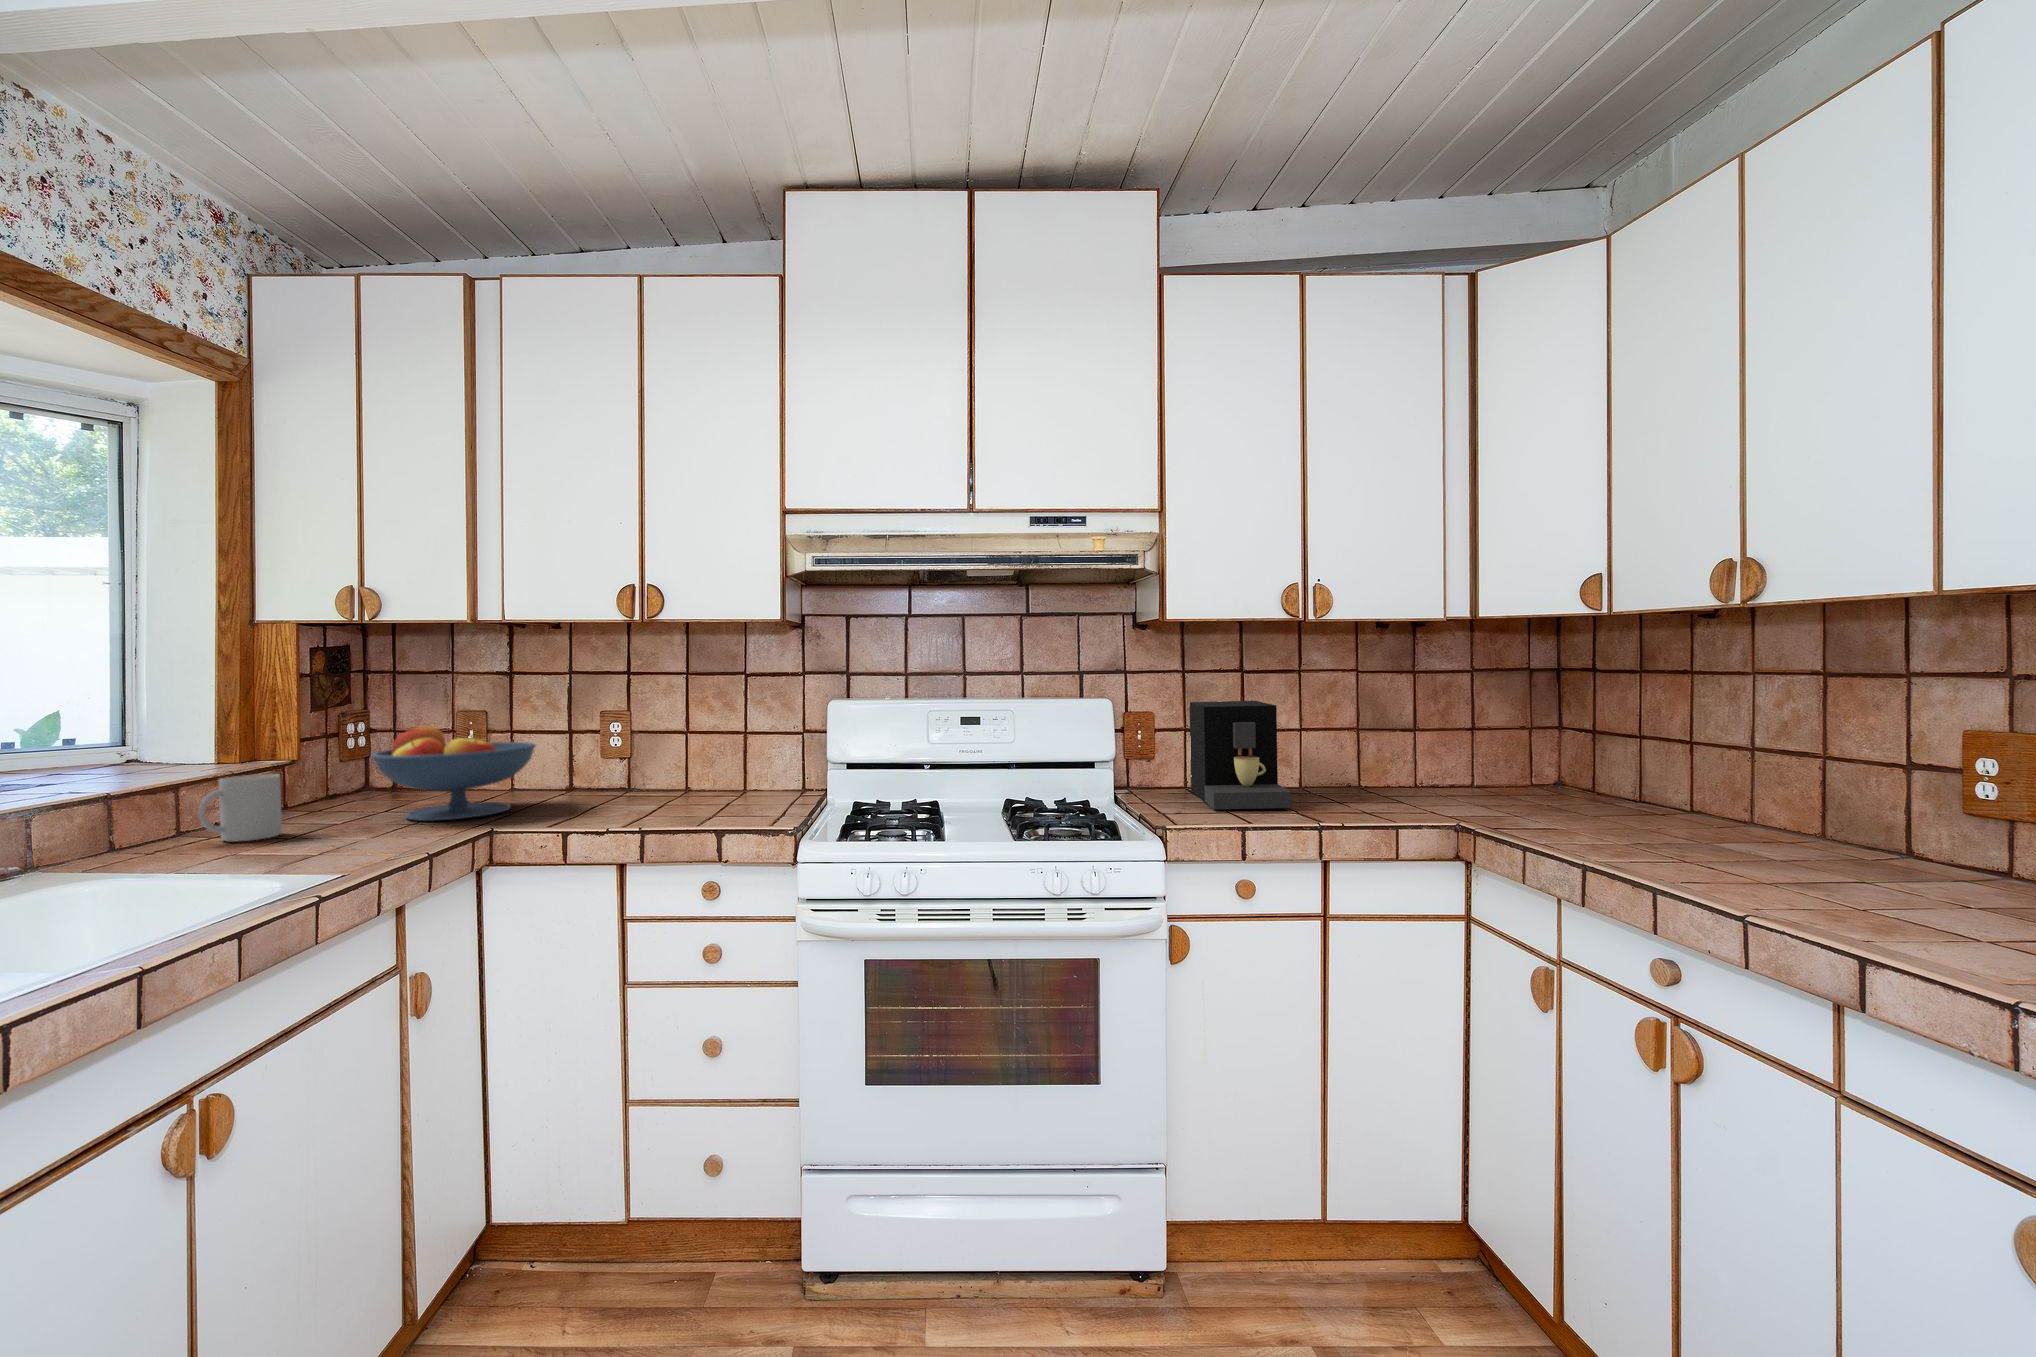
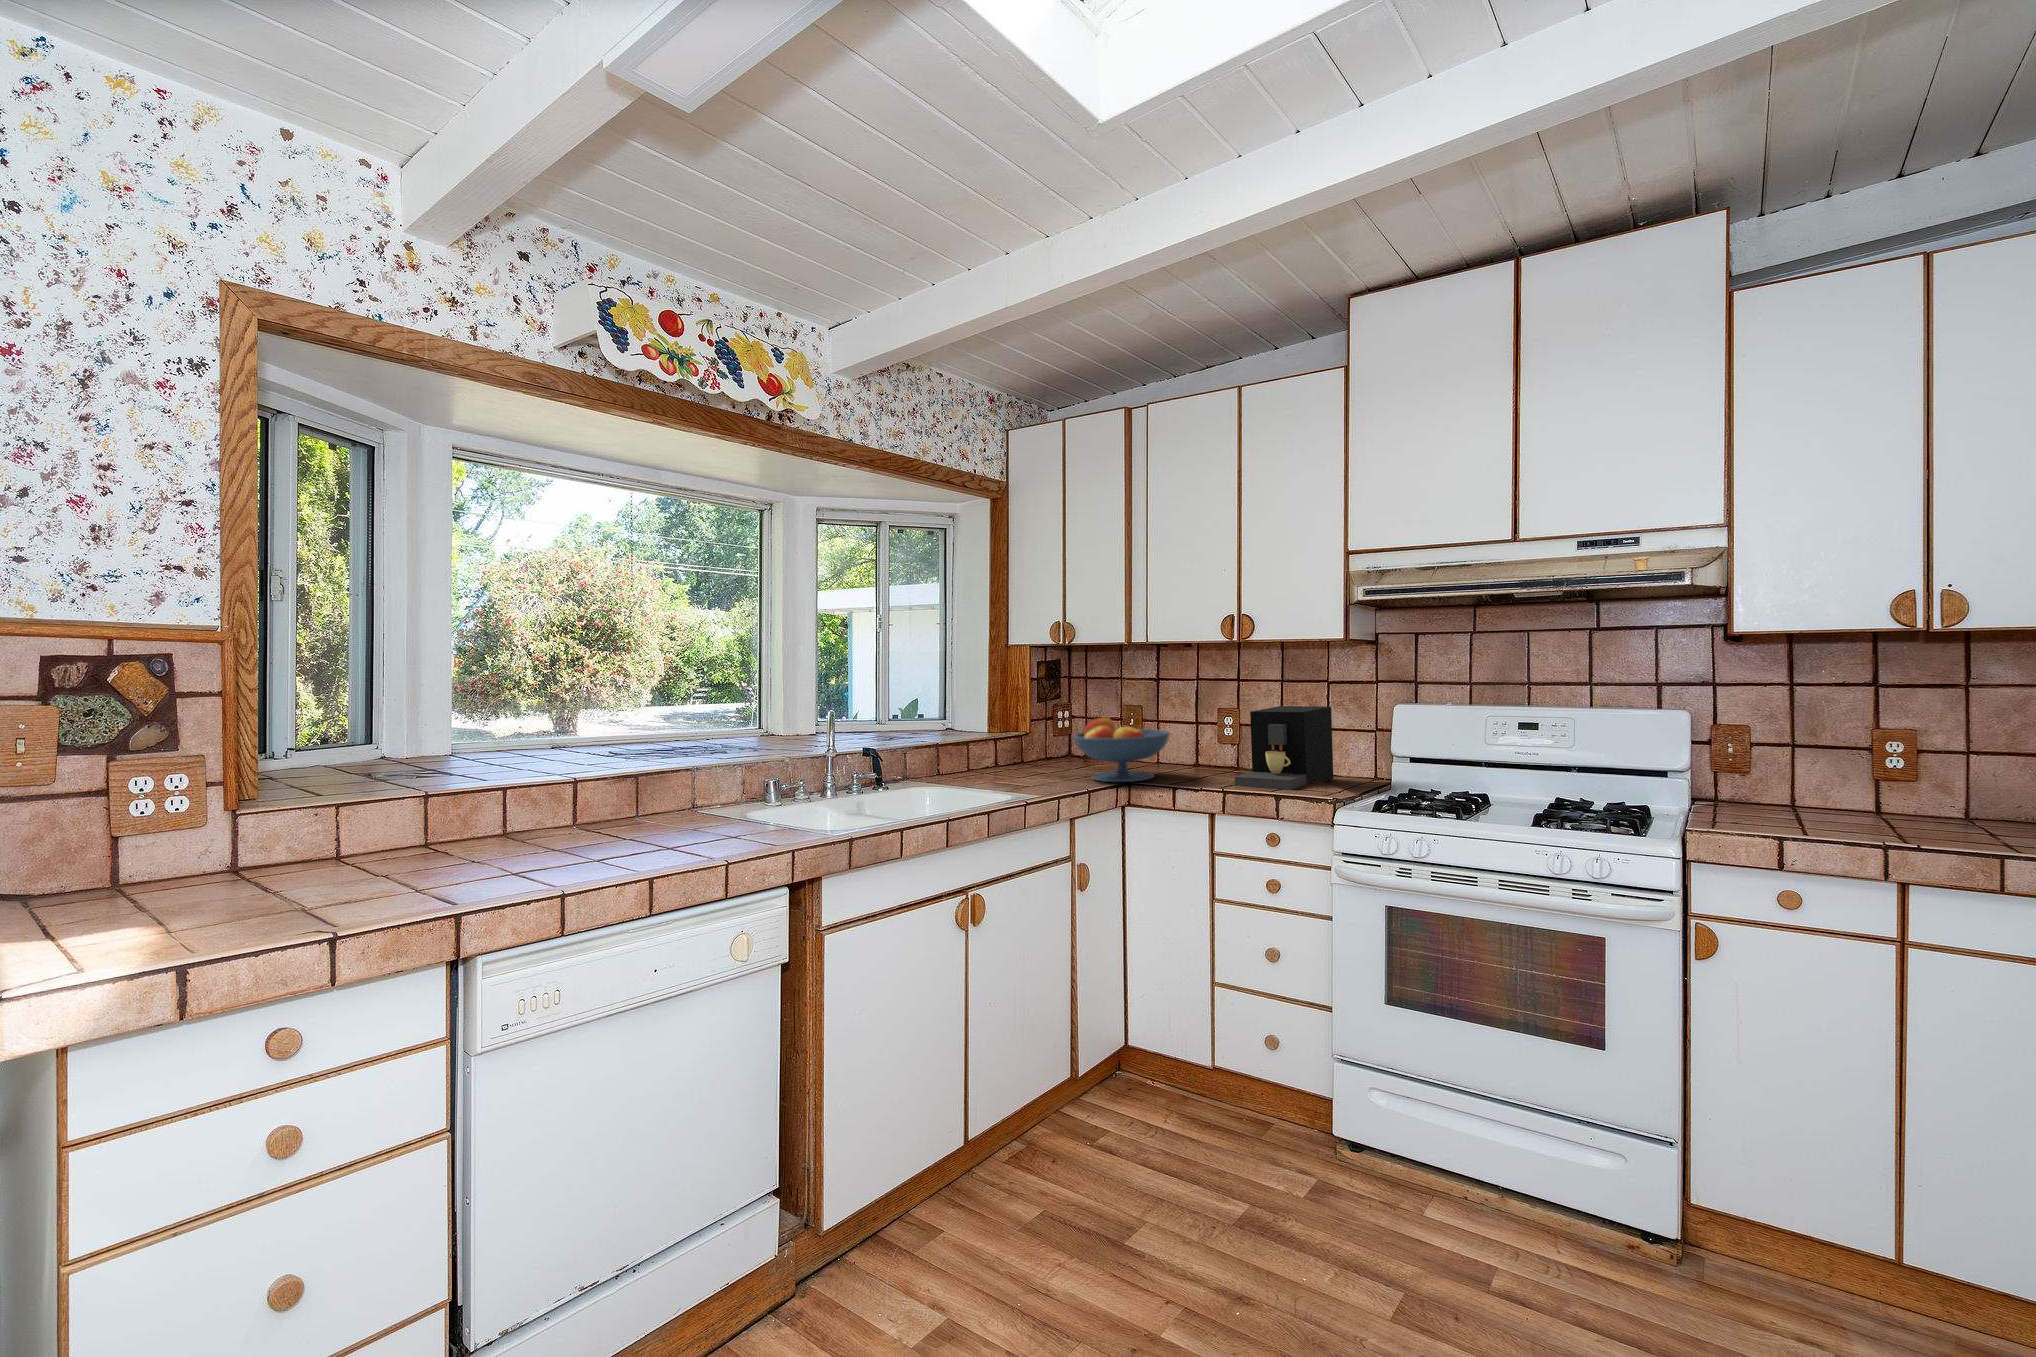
coffee maker: present [1189,701,1291,809] -> present [1235,706,1333,790]
mug: present [198,774,282,842] -> none [989,746,1028,786]

